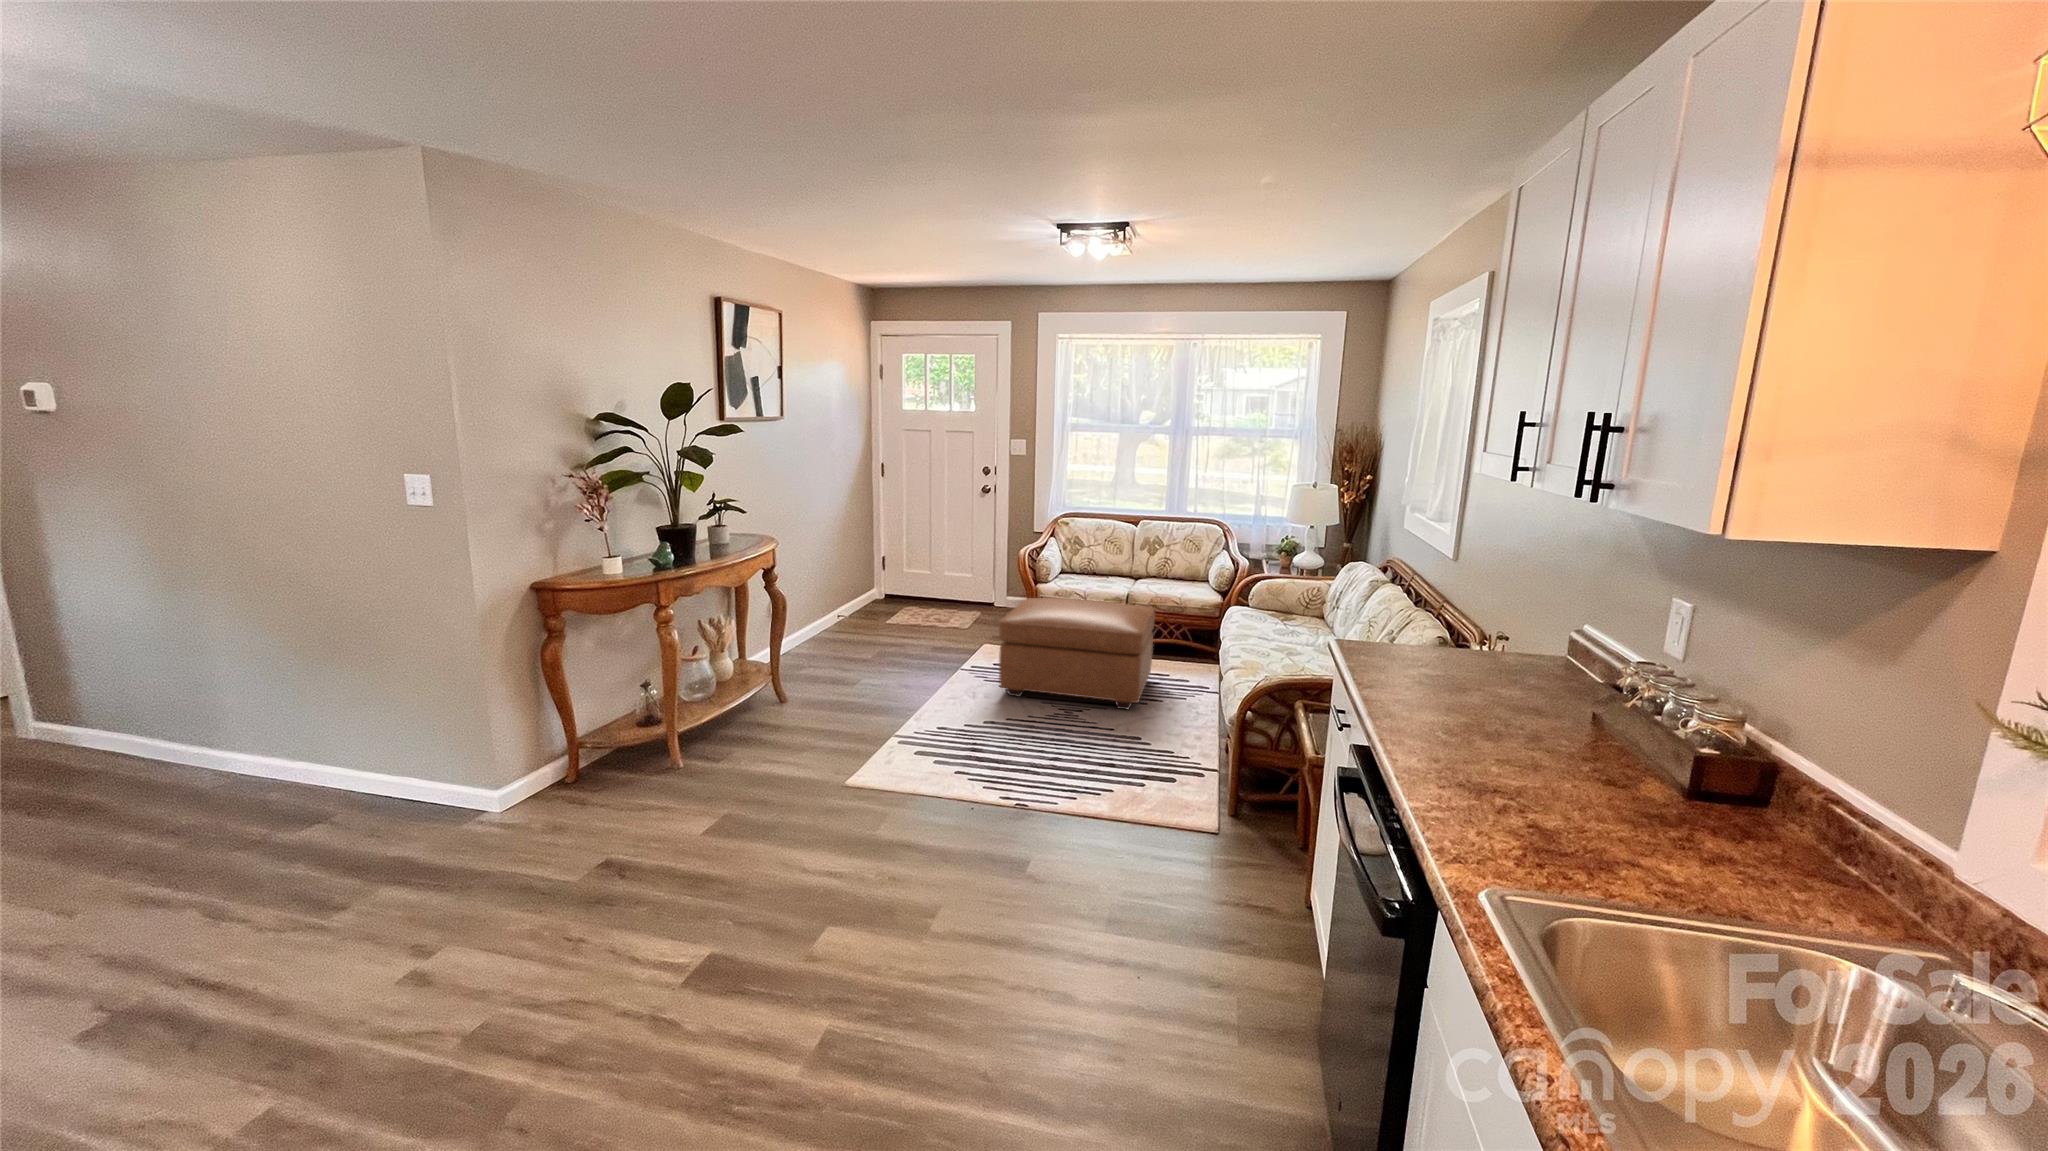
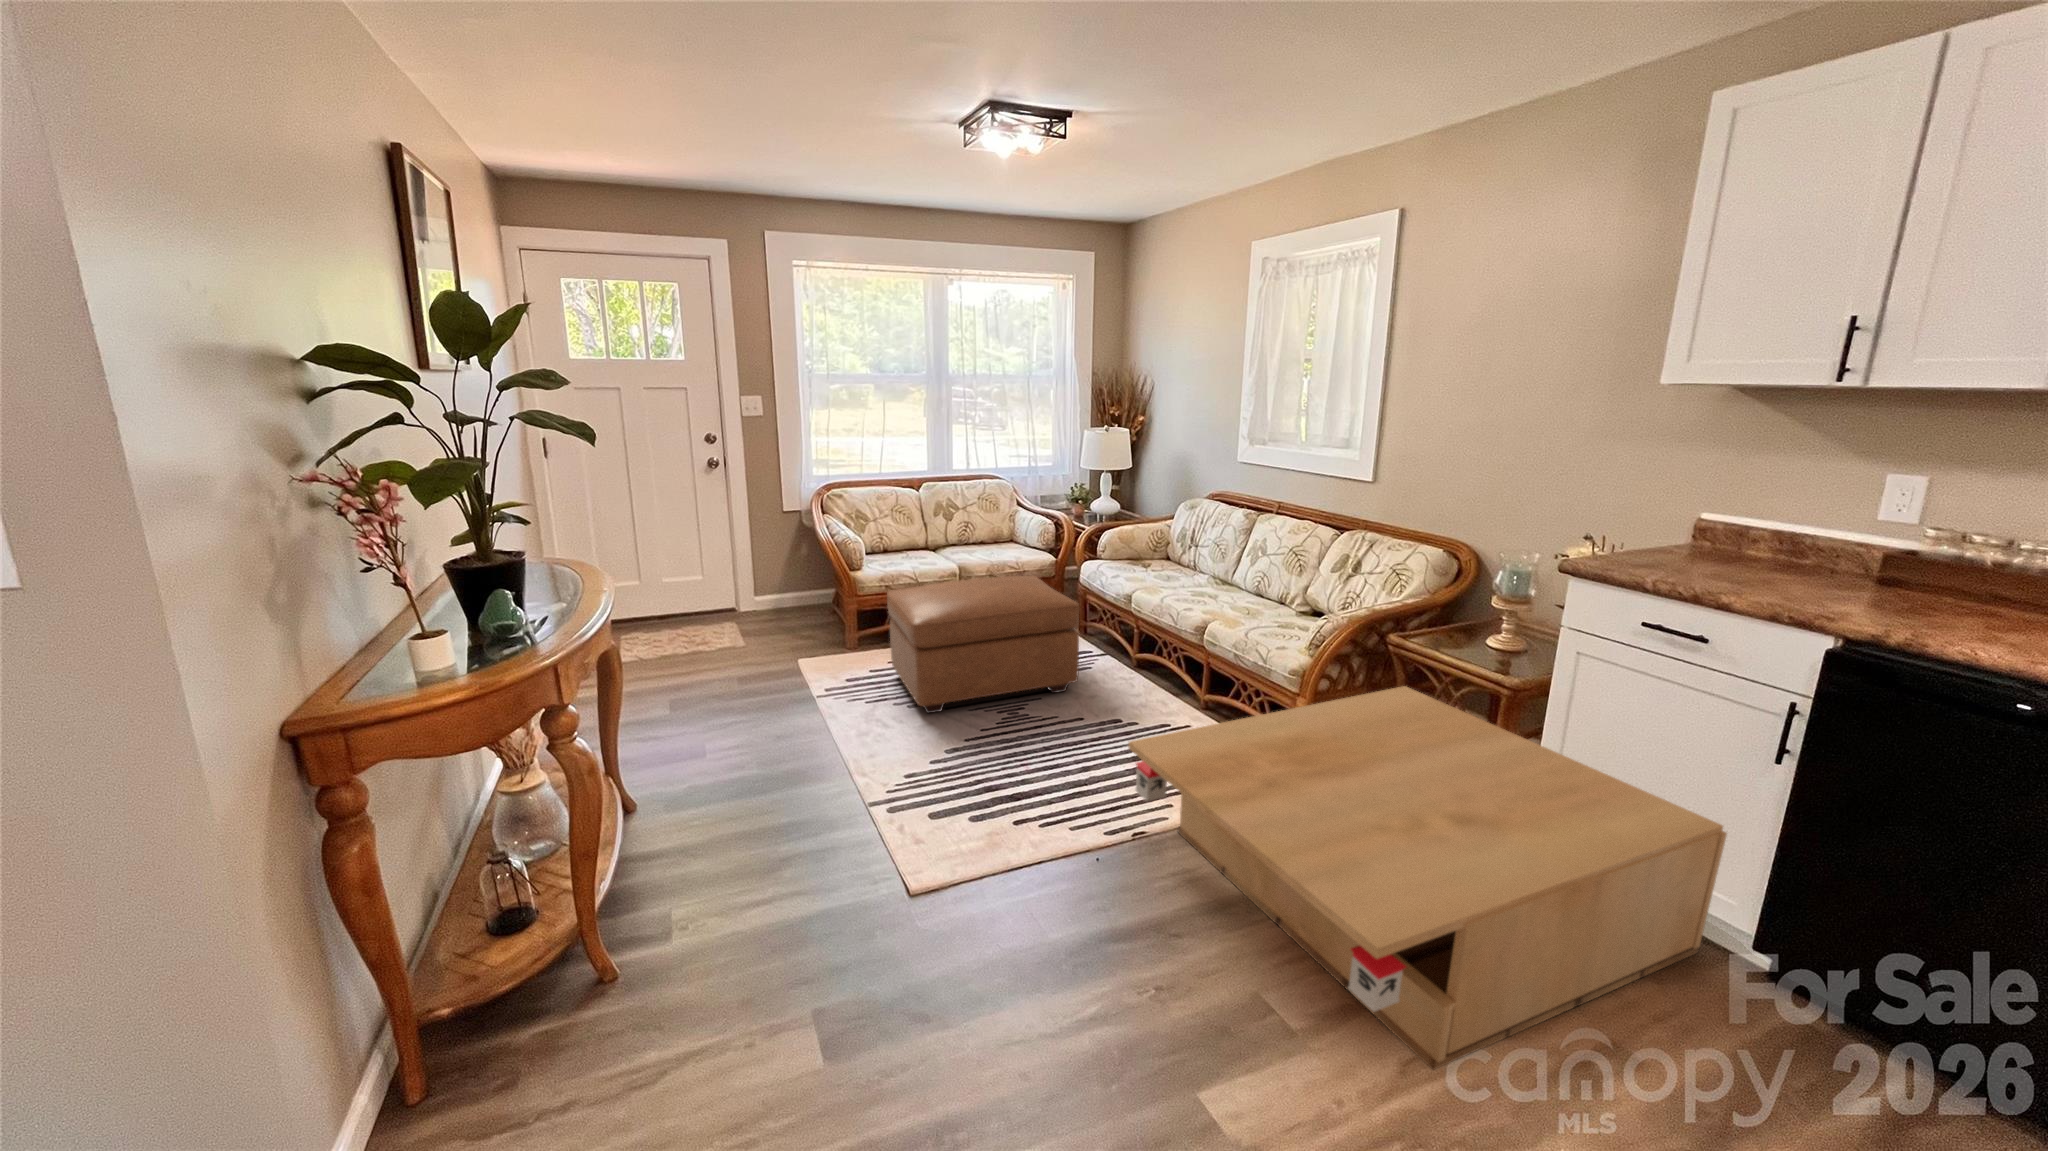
coffee table: none [890,723,1339,1074] -> present [1128,686,1727,1070]

